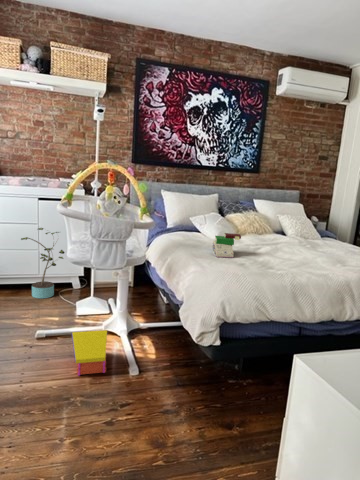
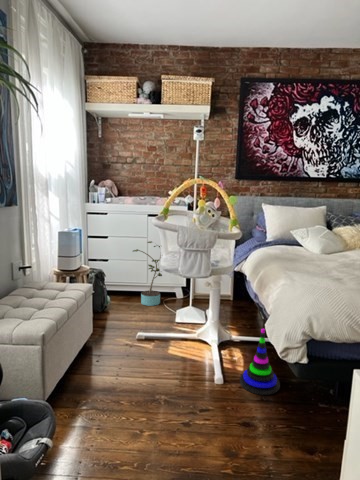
book: present [213,233,241,258] -> none [309,247,341,273]
stacking toy: none [153,315,191,380] -> present [240,329,280,395]
toy house: present [72,330,107,376] -> none [164,336,197,378]

